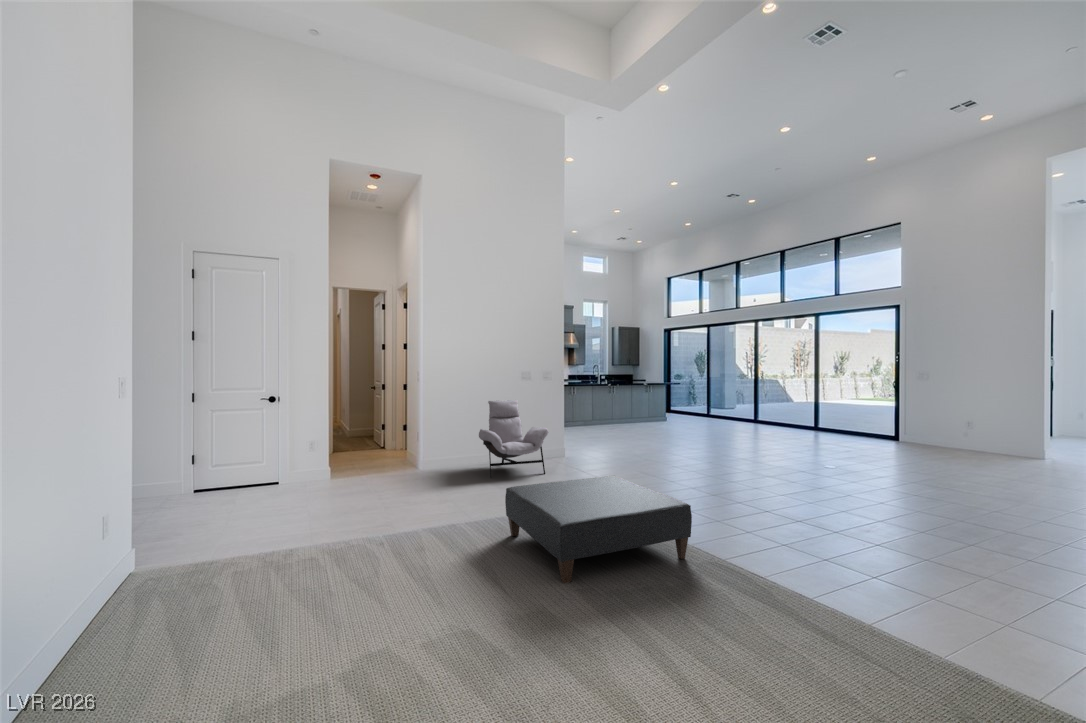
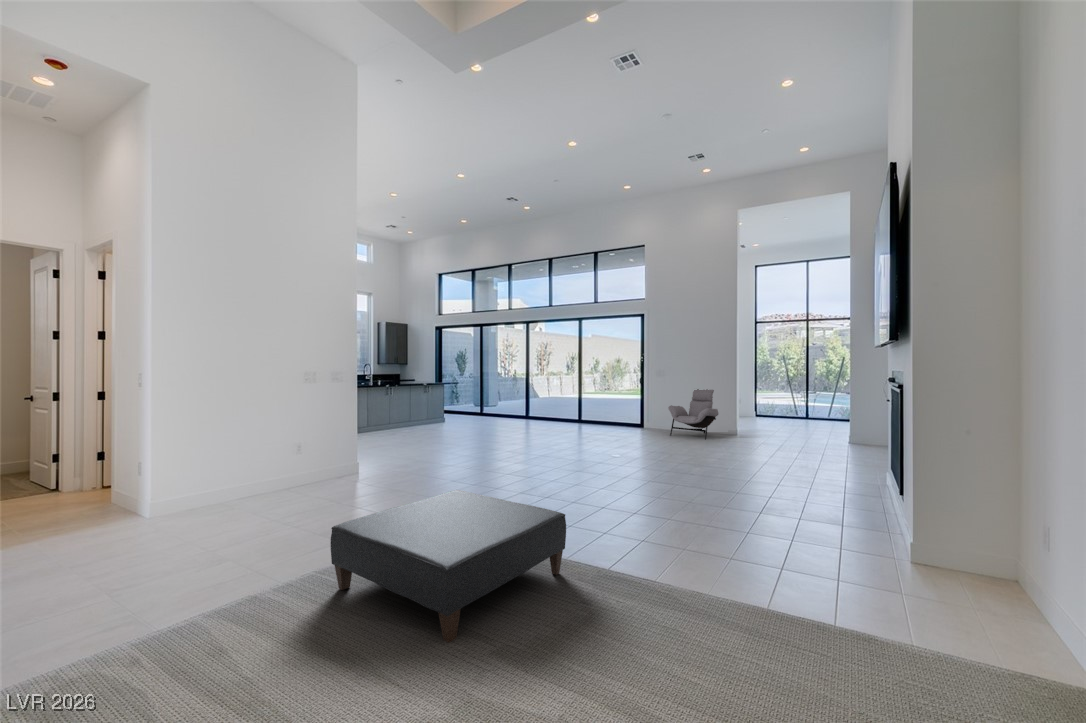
lounge chair: present [479,400,549,477] -> present [668,389,718,440]

